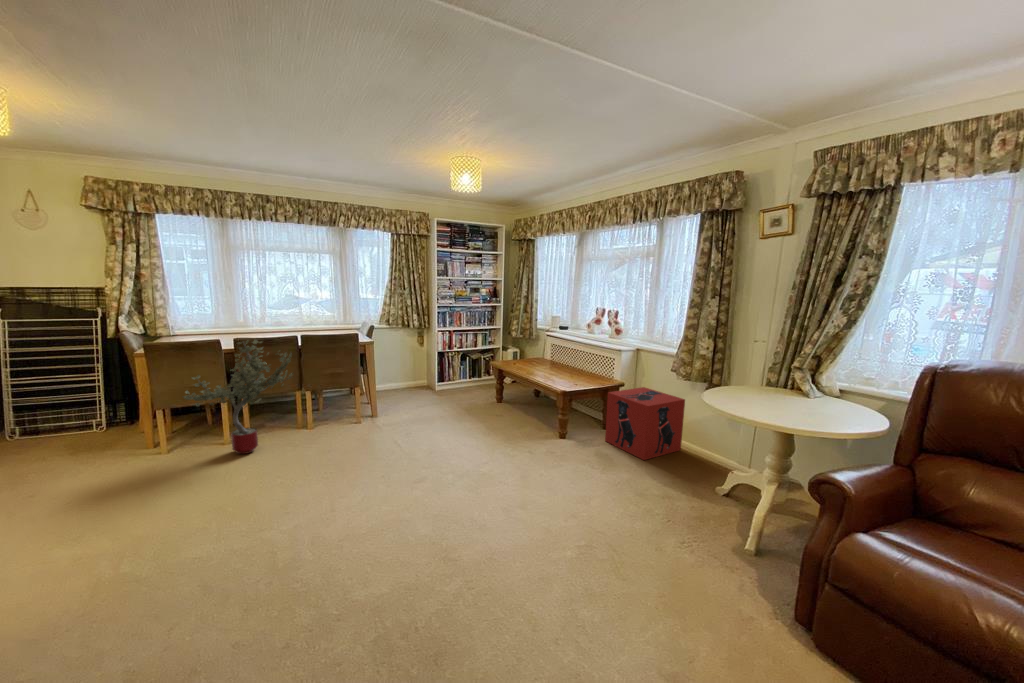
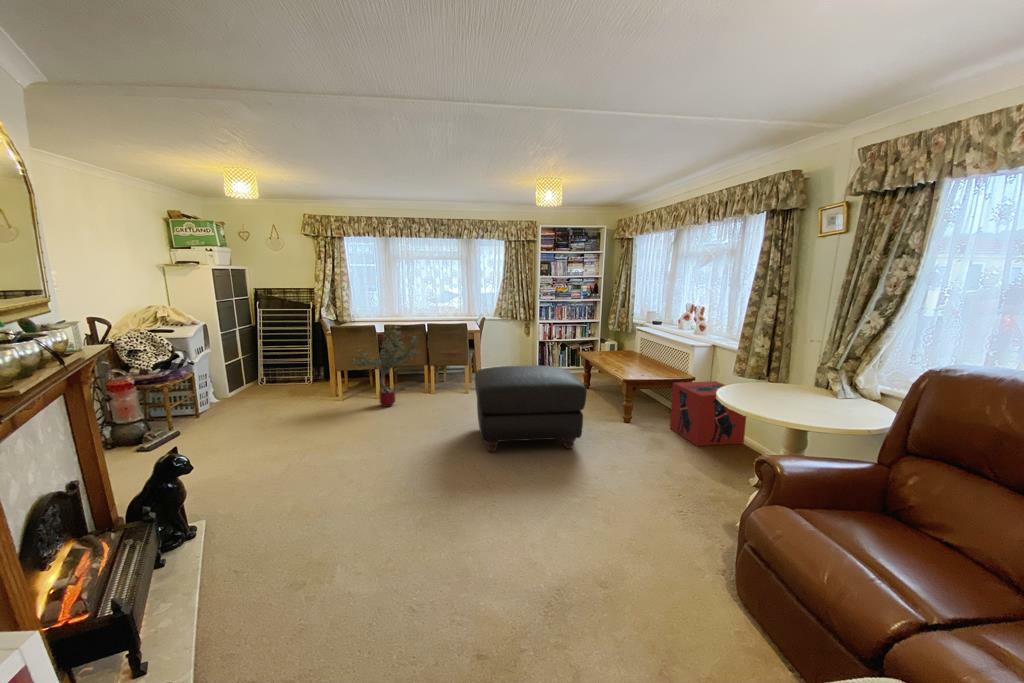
ottoman: none [386,384,540,508] -> present [475,365,587,452]

